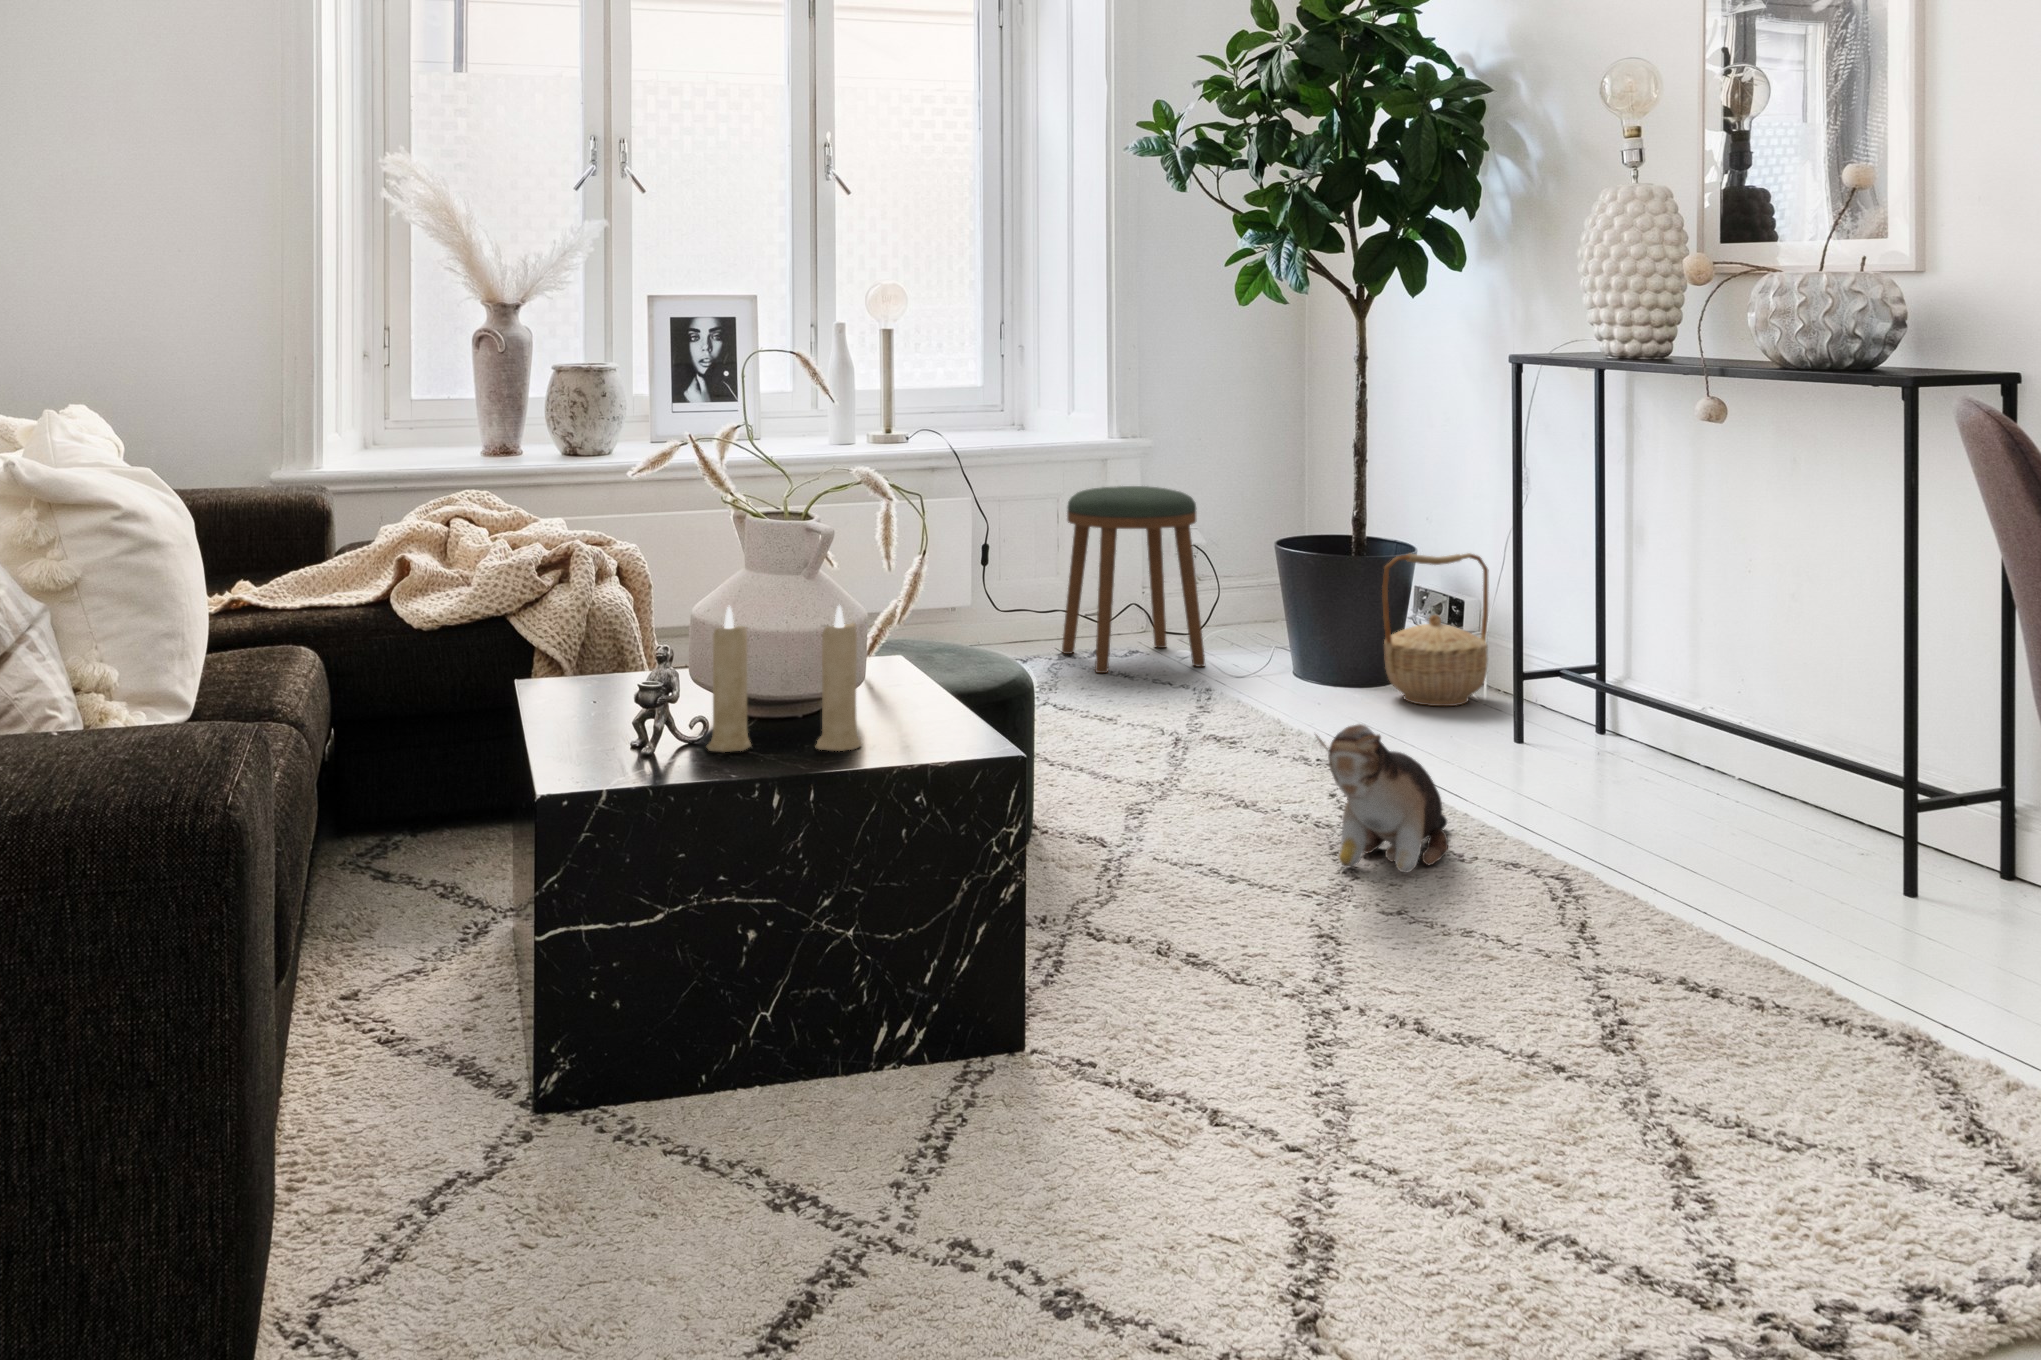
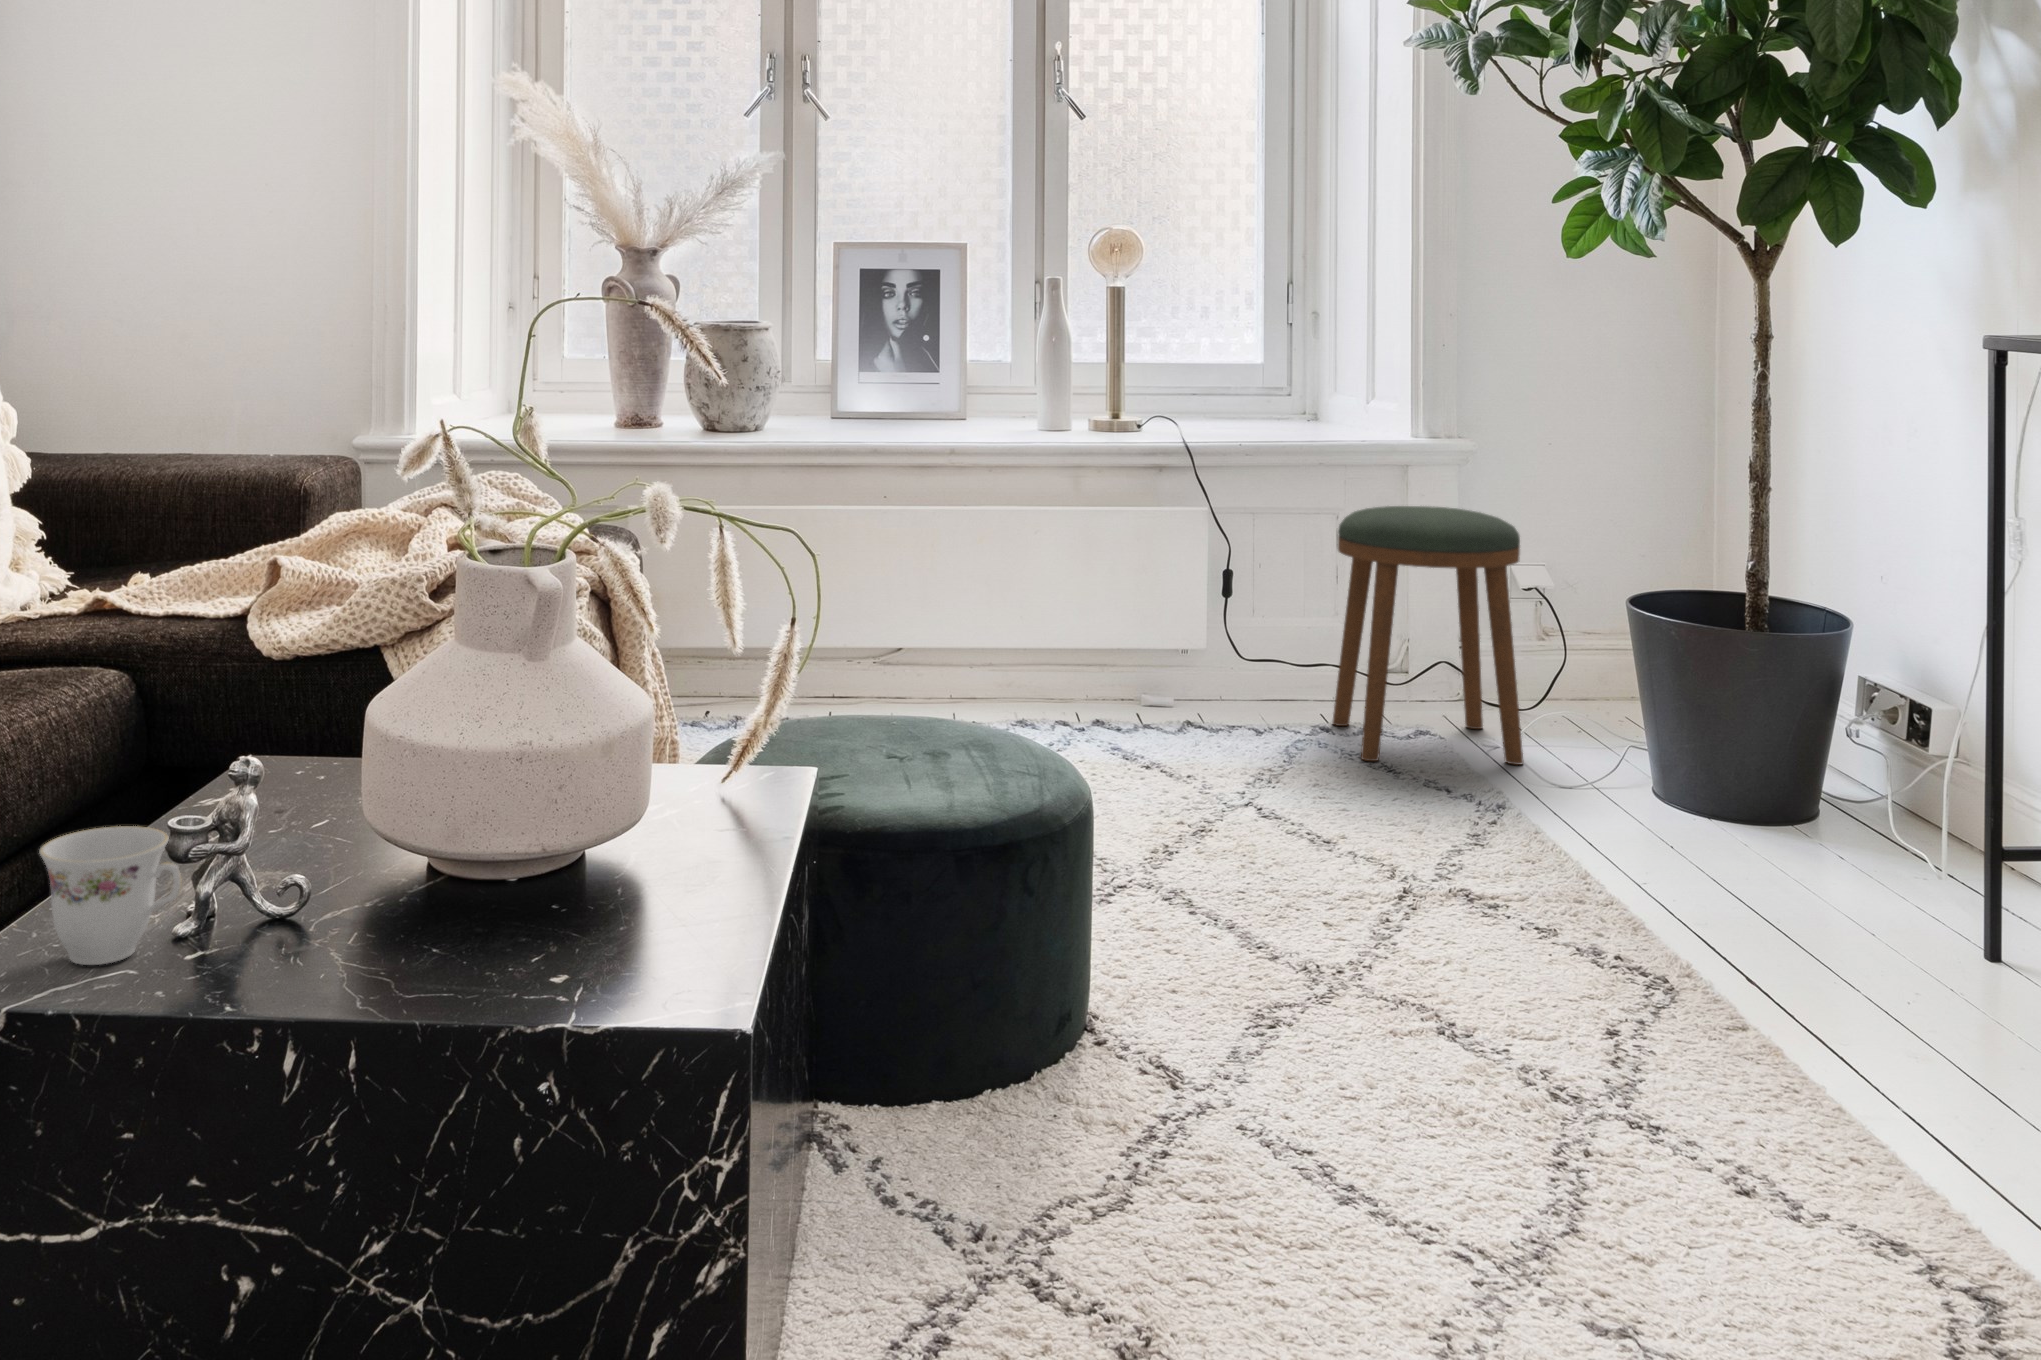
basket: present [1382,553,1489,706] -> none [1773,635,1957,874]
candle: present [707,606,861,752] -> none [278,676,530,964]
teacup: none [590,695,674,772] -> present [39,826,182,965]
plush toy: present [1316,724,1448,873] -> none [1513,955,1798,1229]

